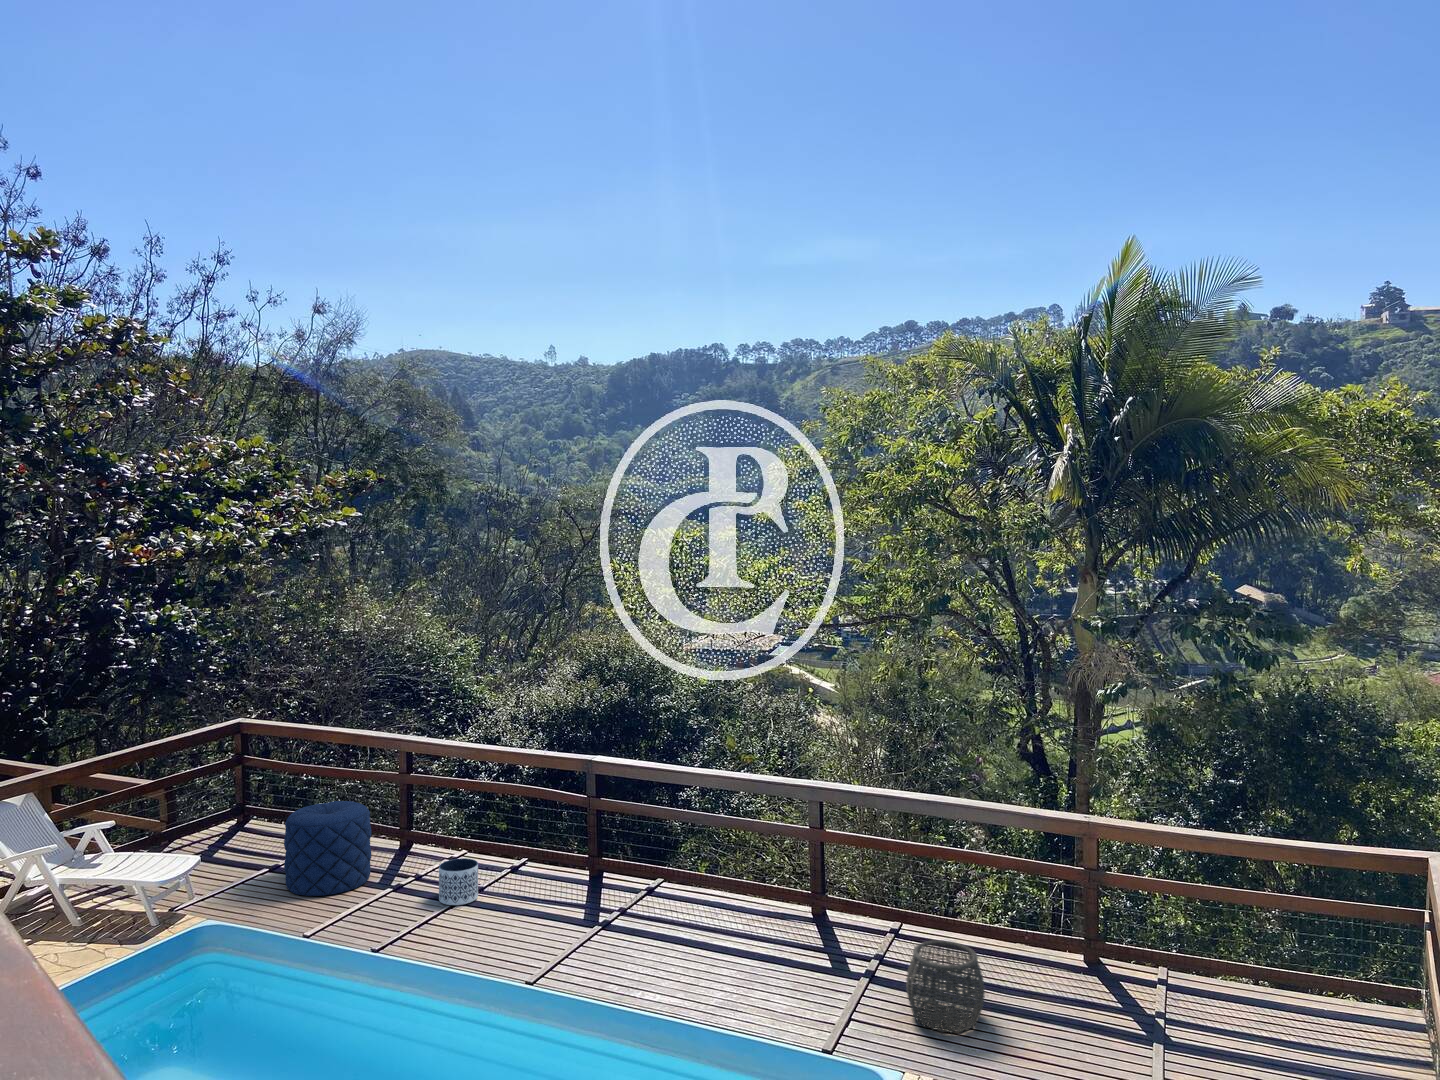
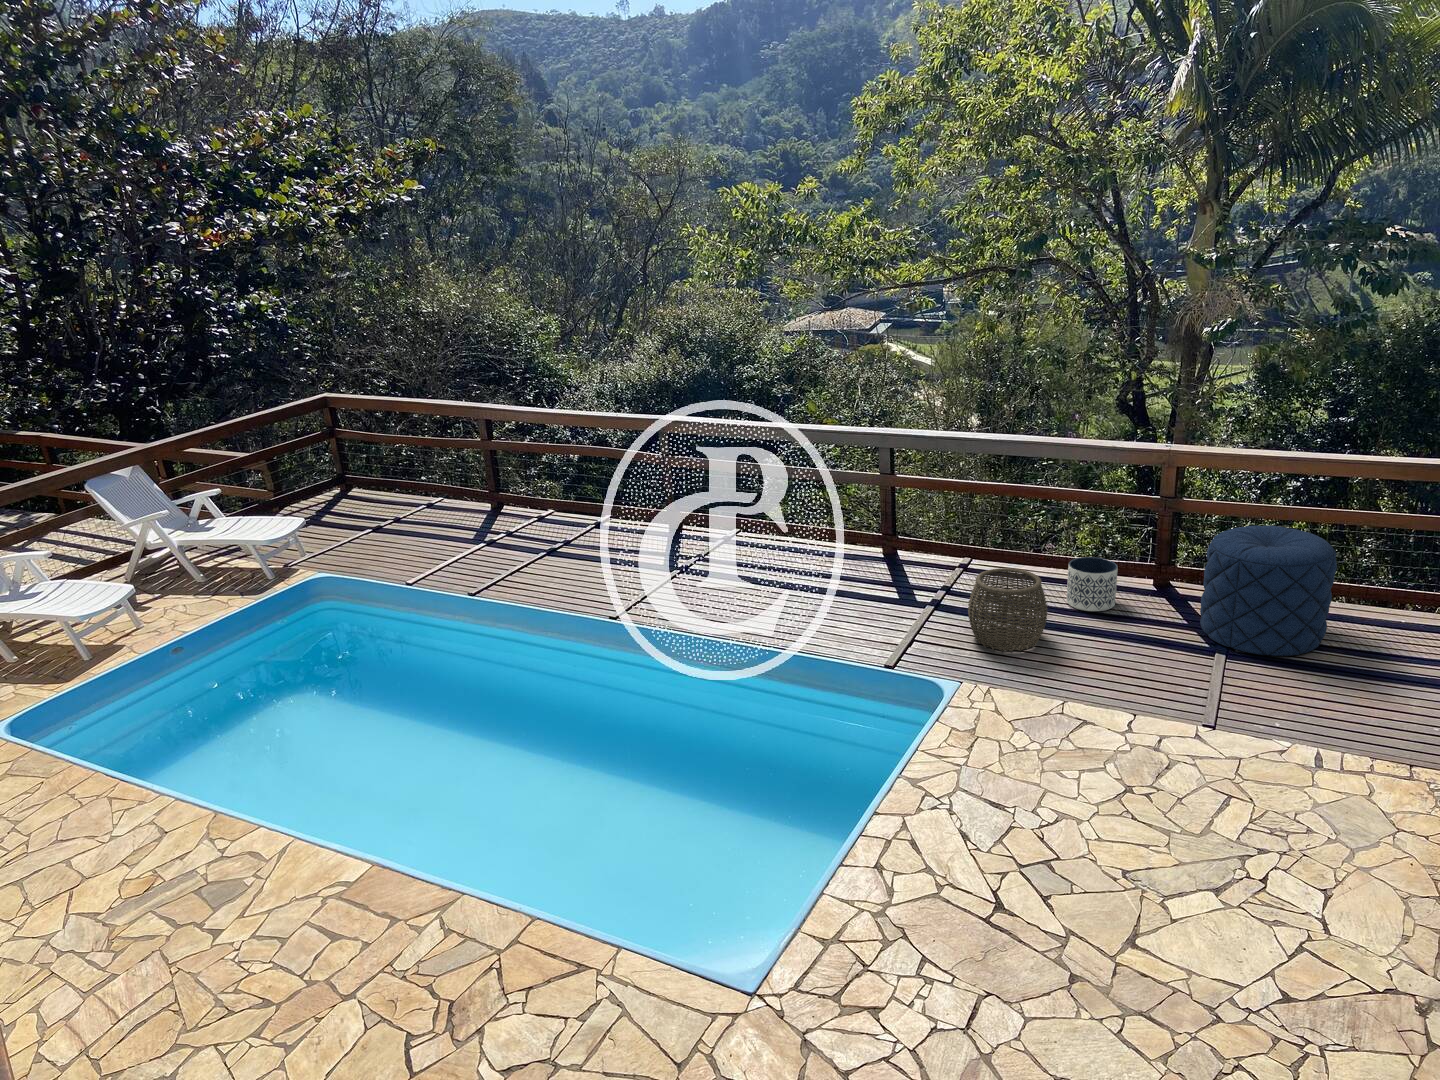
pouf: present [284,801,371,896] -> present [1200,526,1337,656]
planter: present [439,858,478,905] -> present [1067,557,1118,611]

